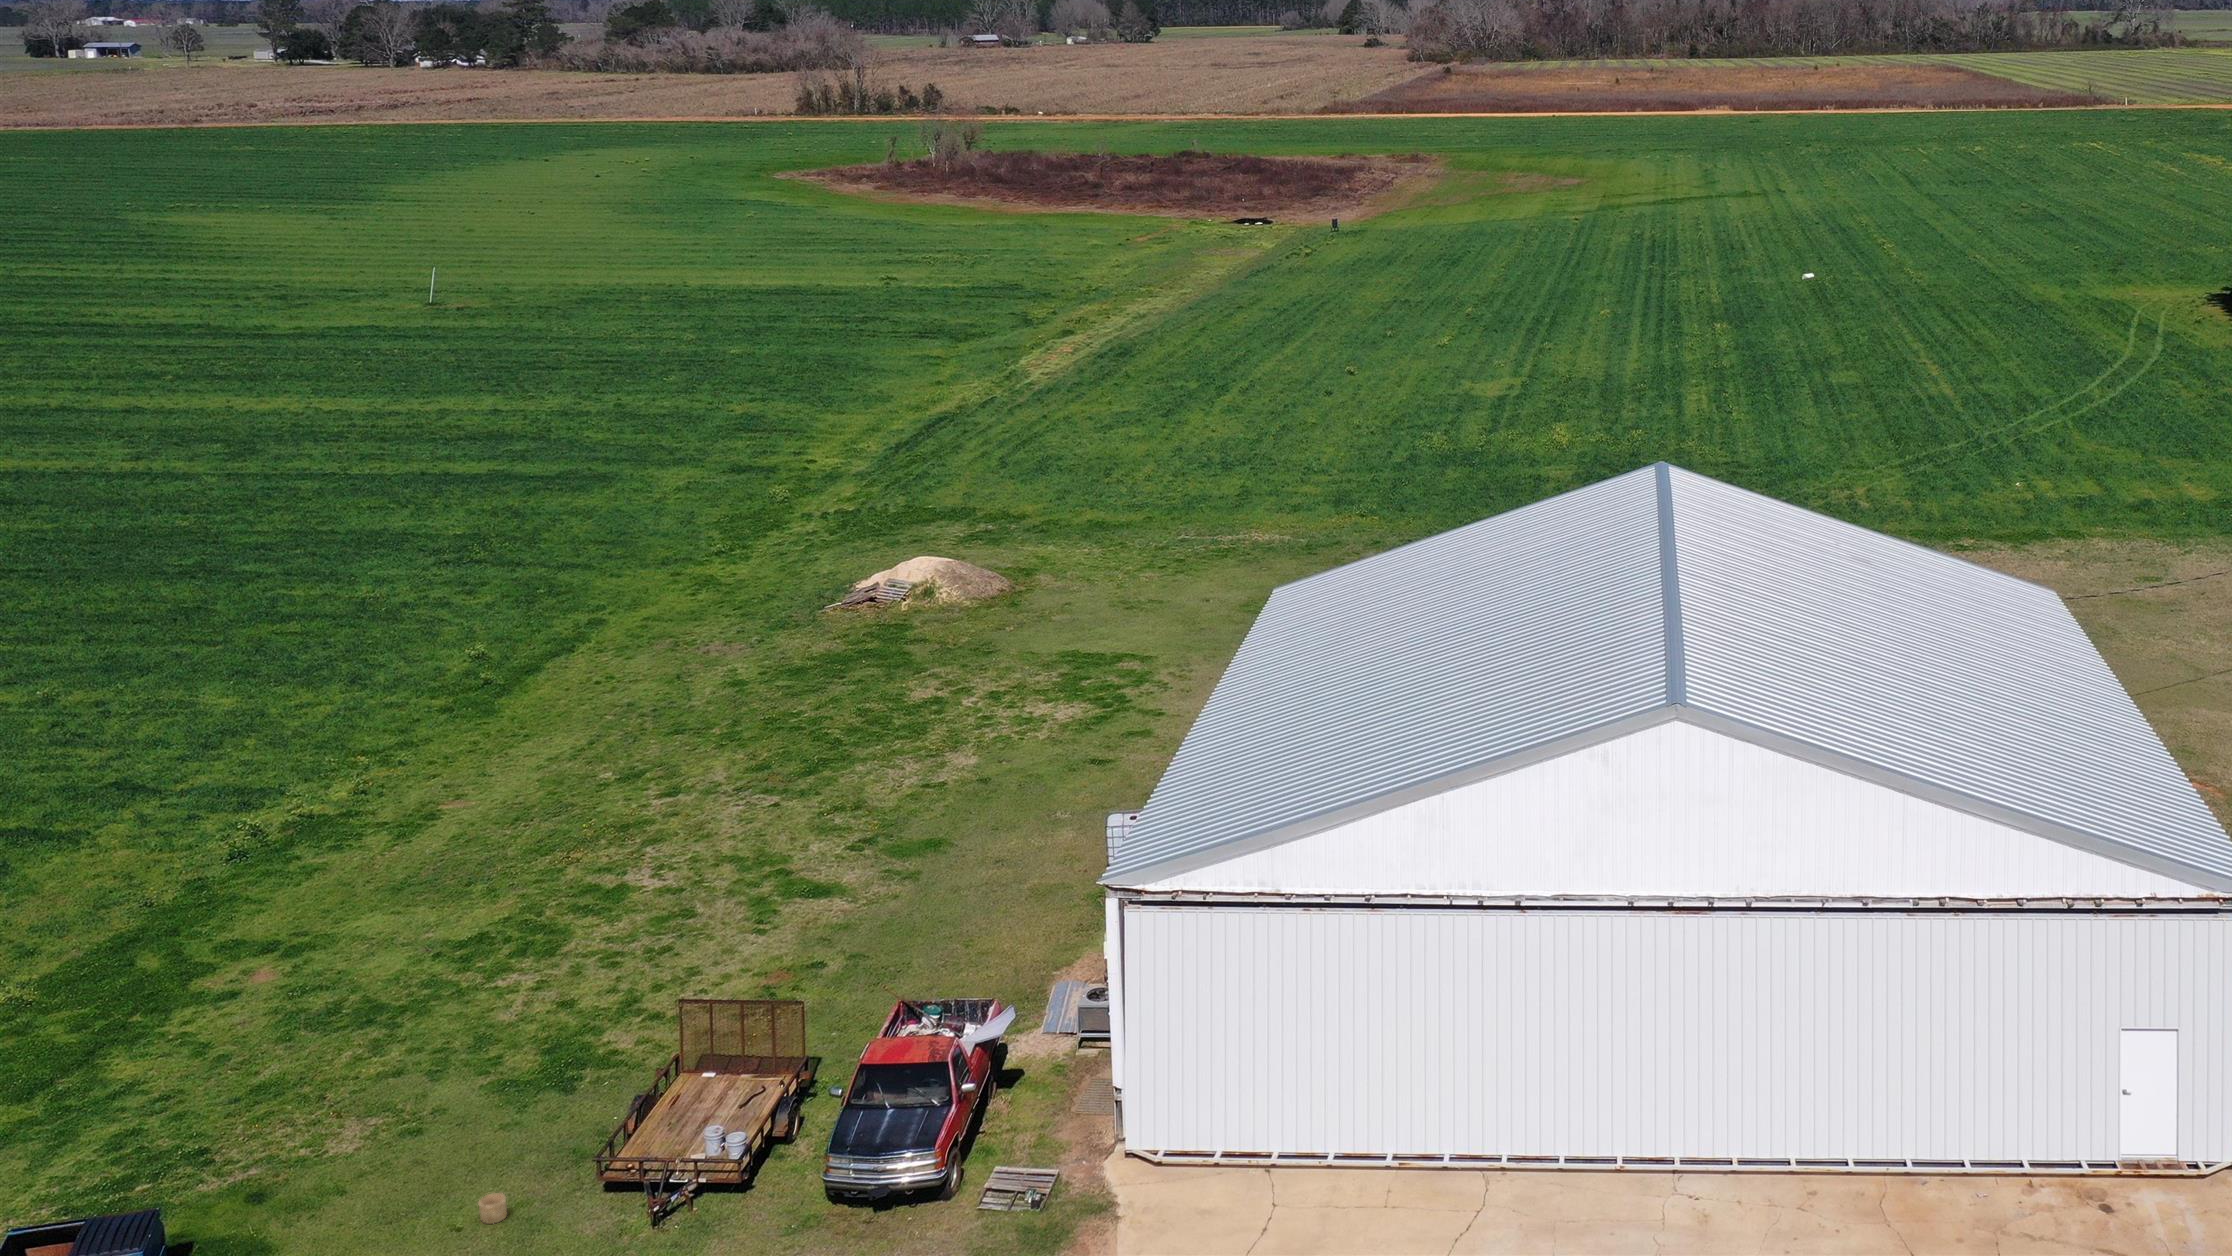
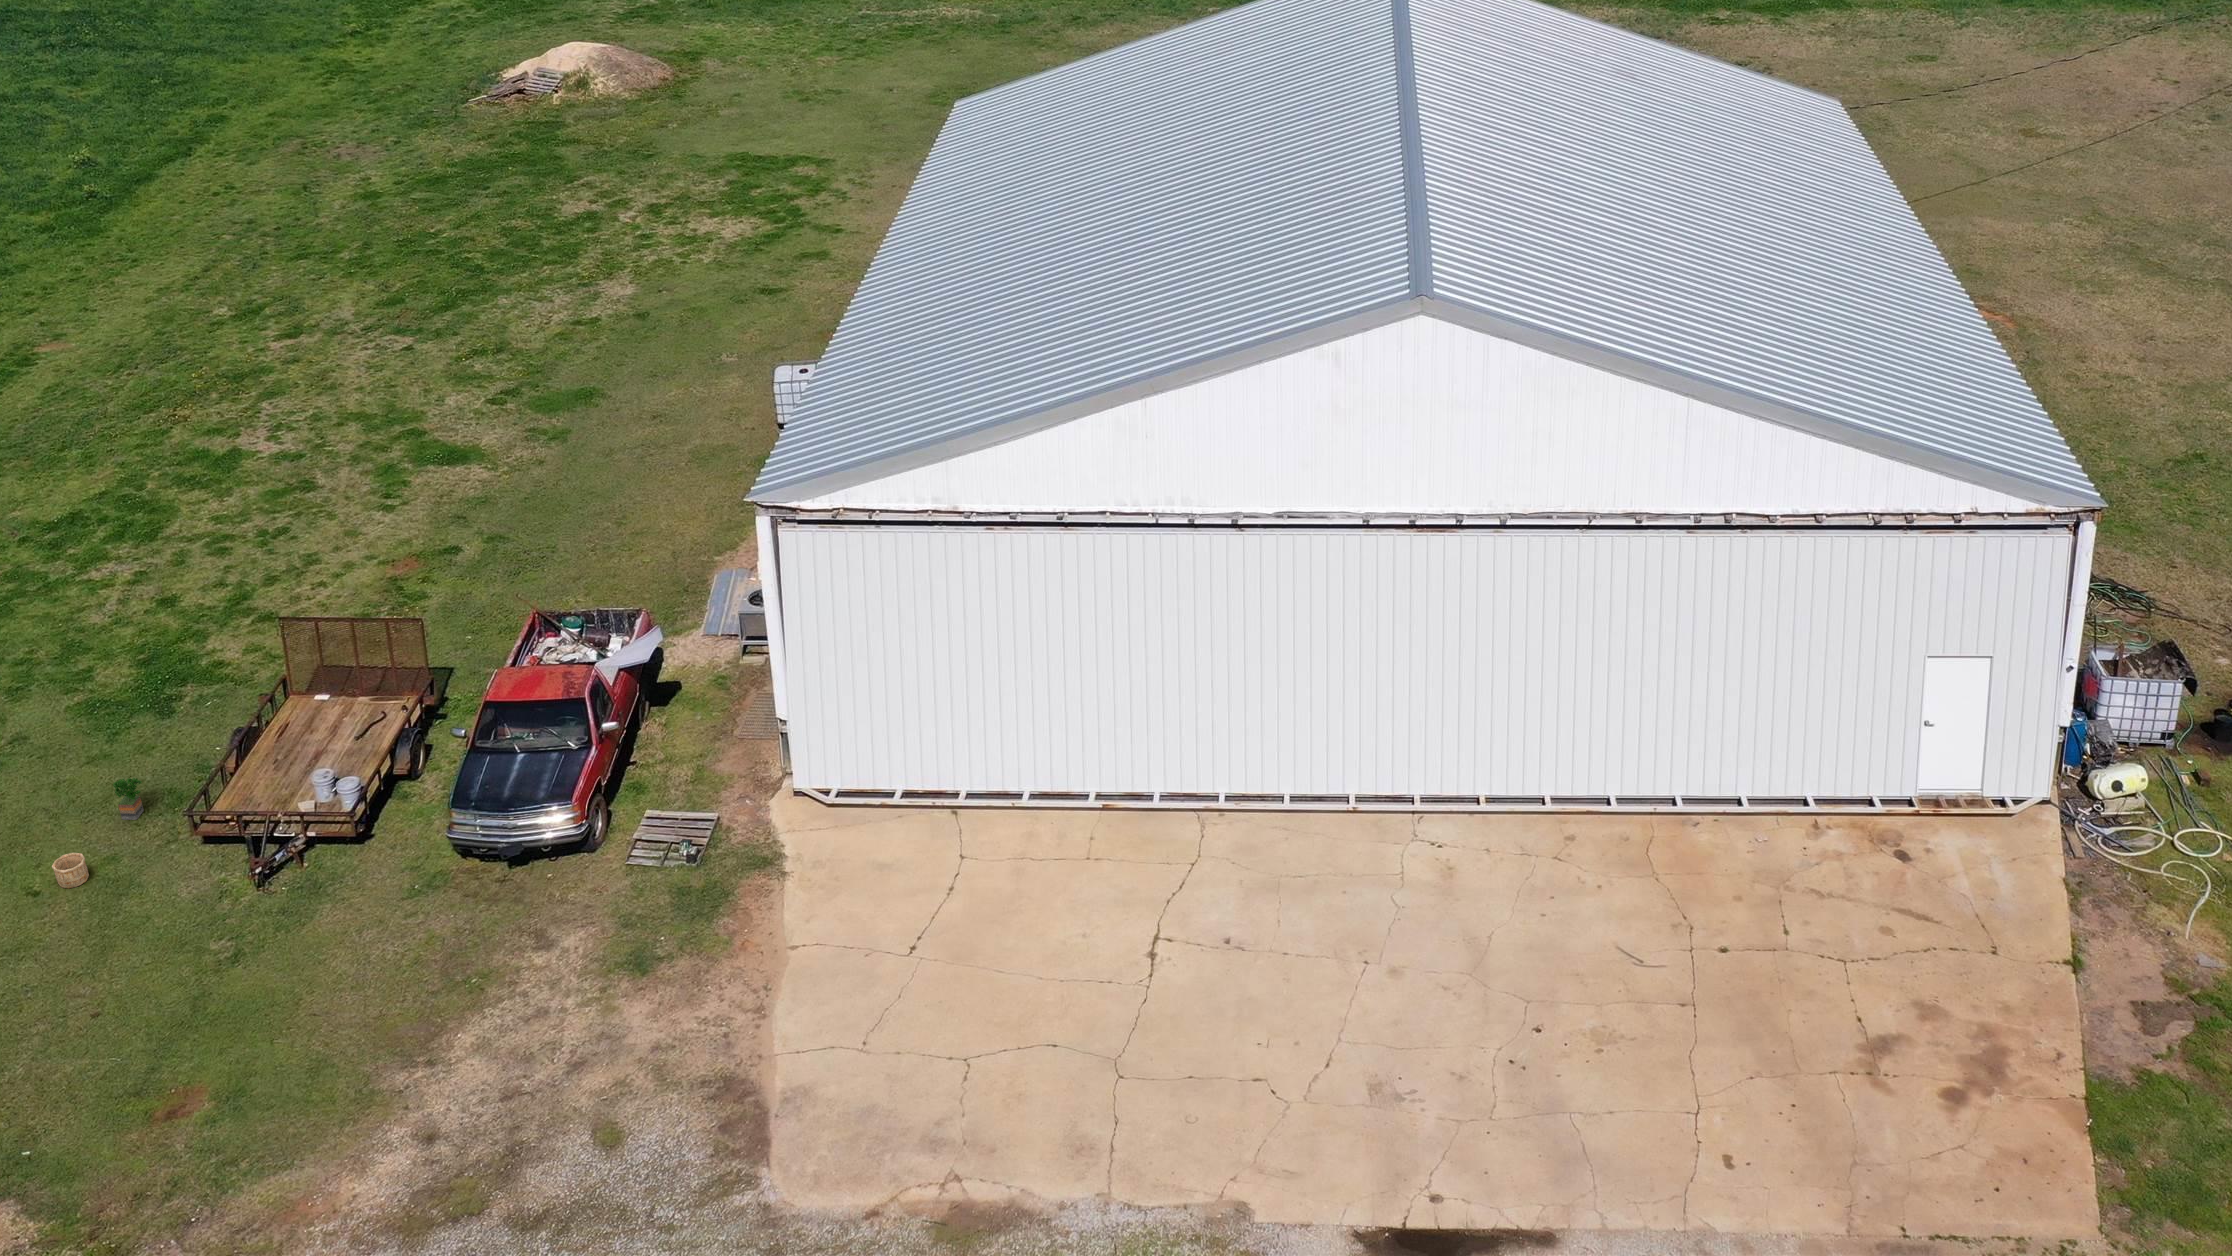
potted tree: none [529,1134,555,1173] -> present [113,778,144,820]

